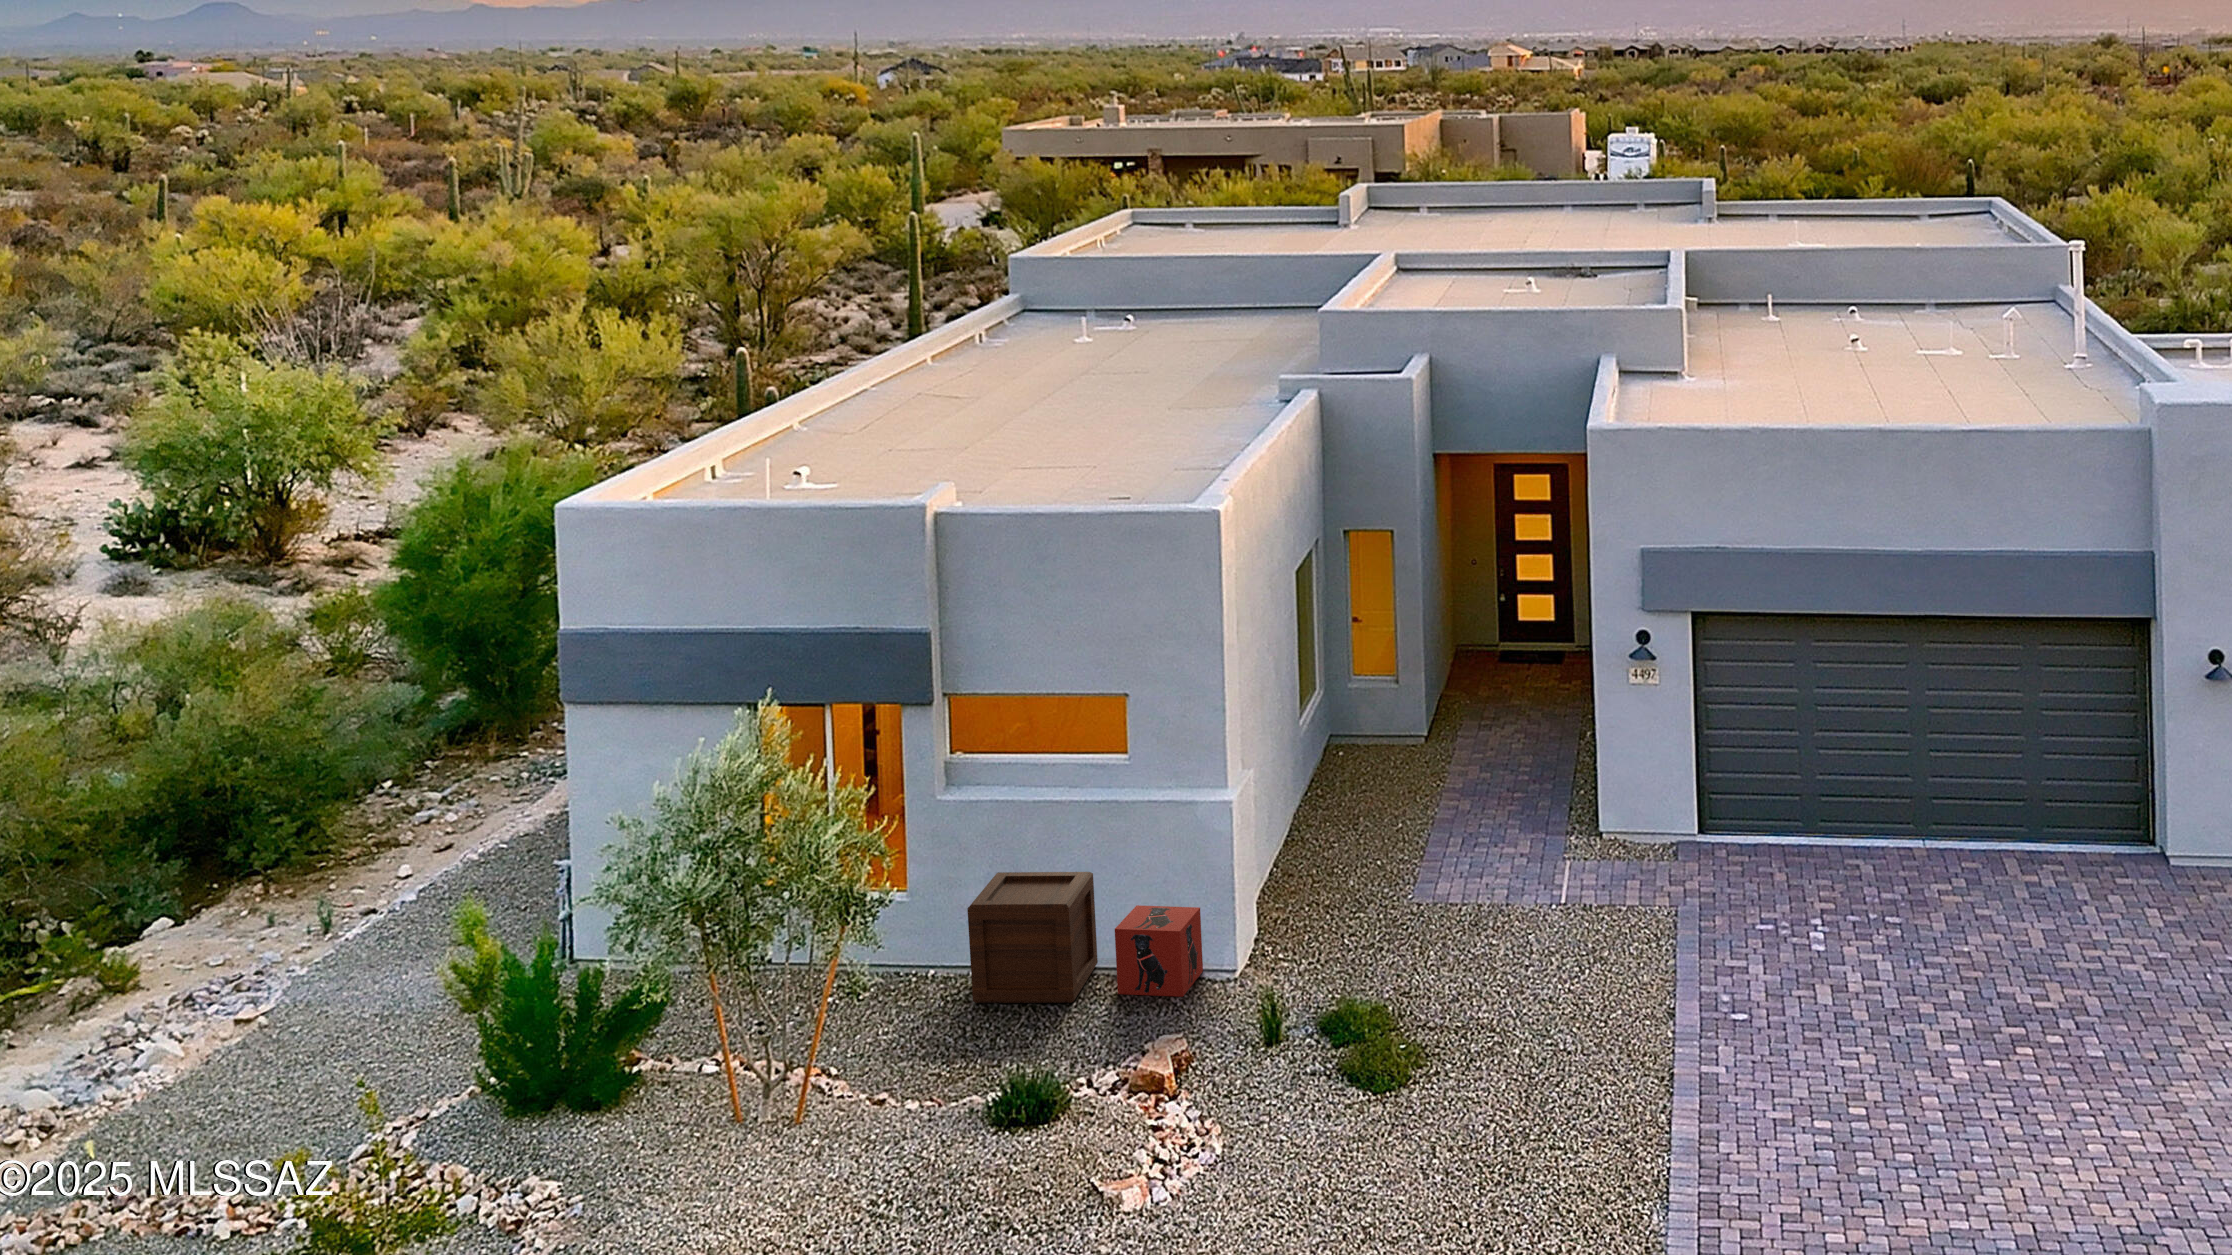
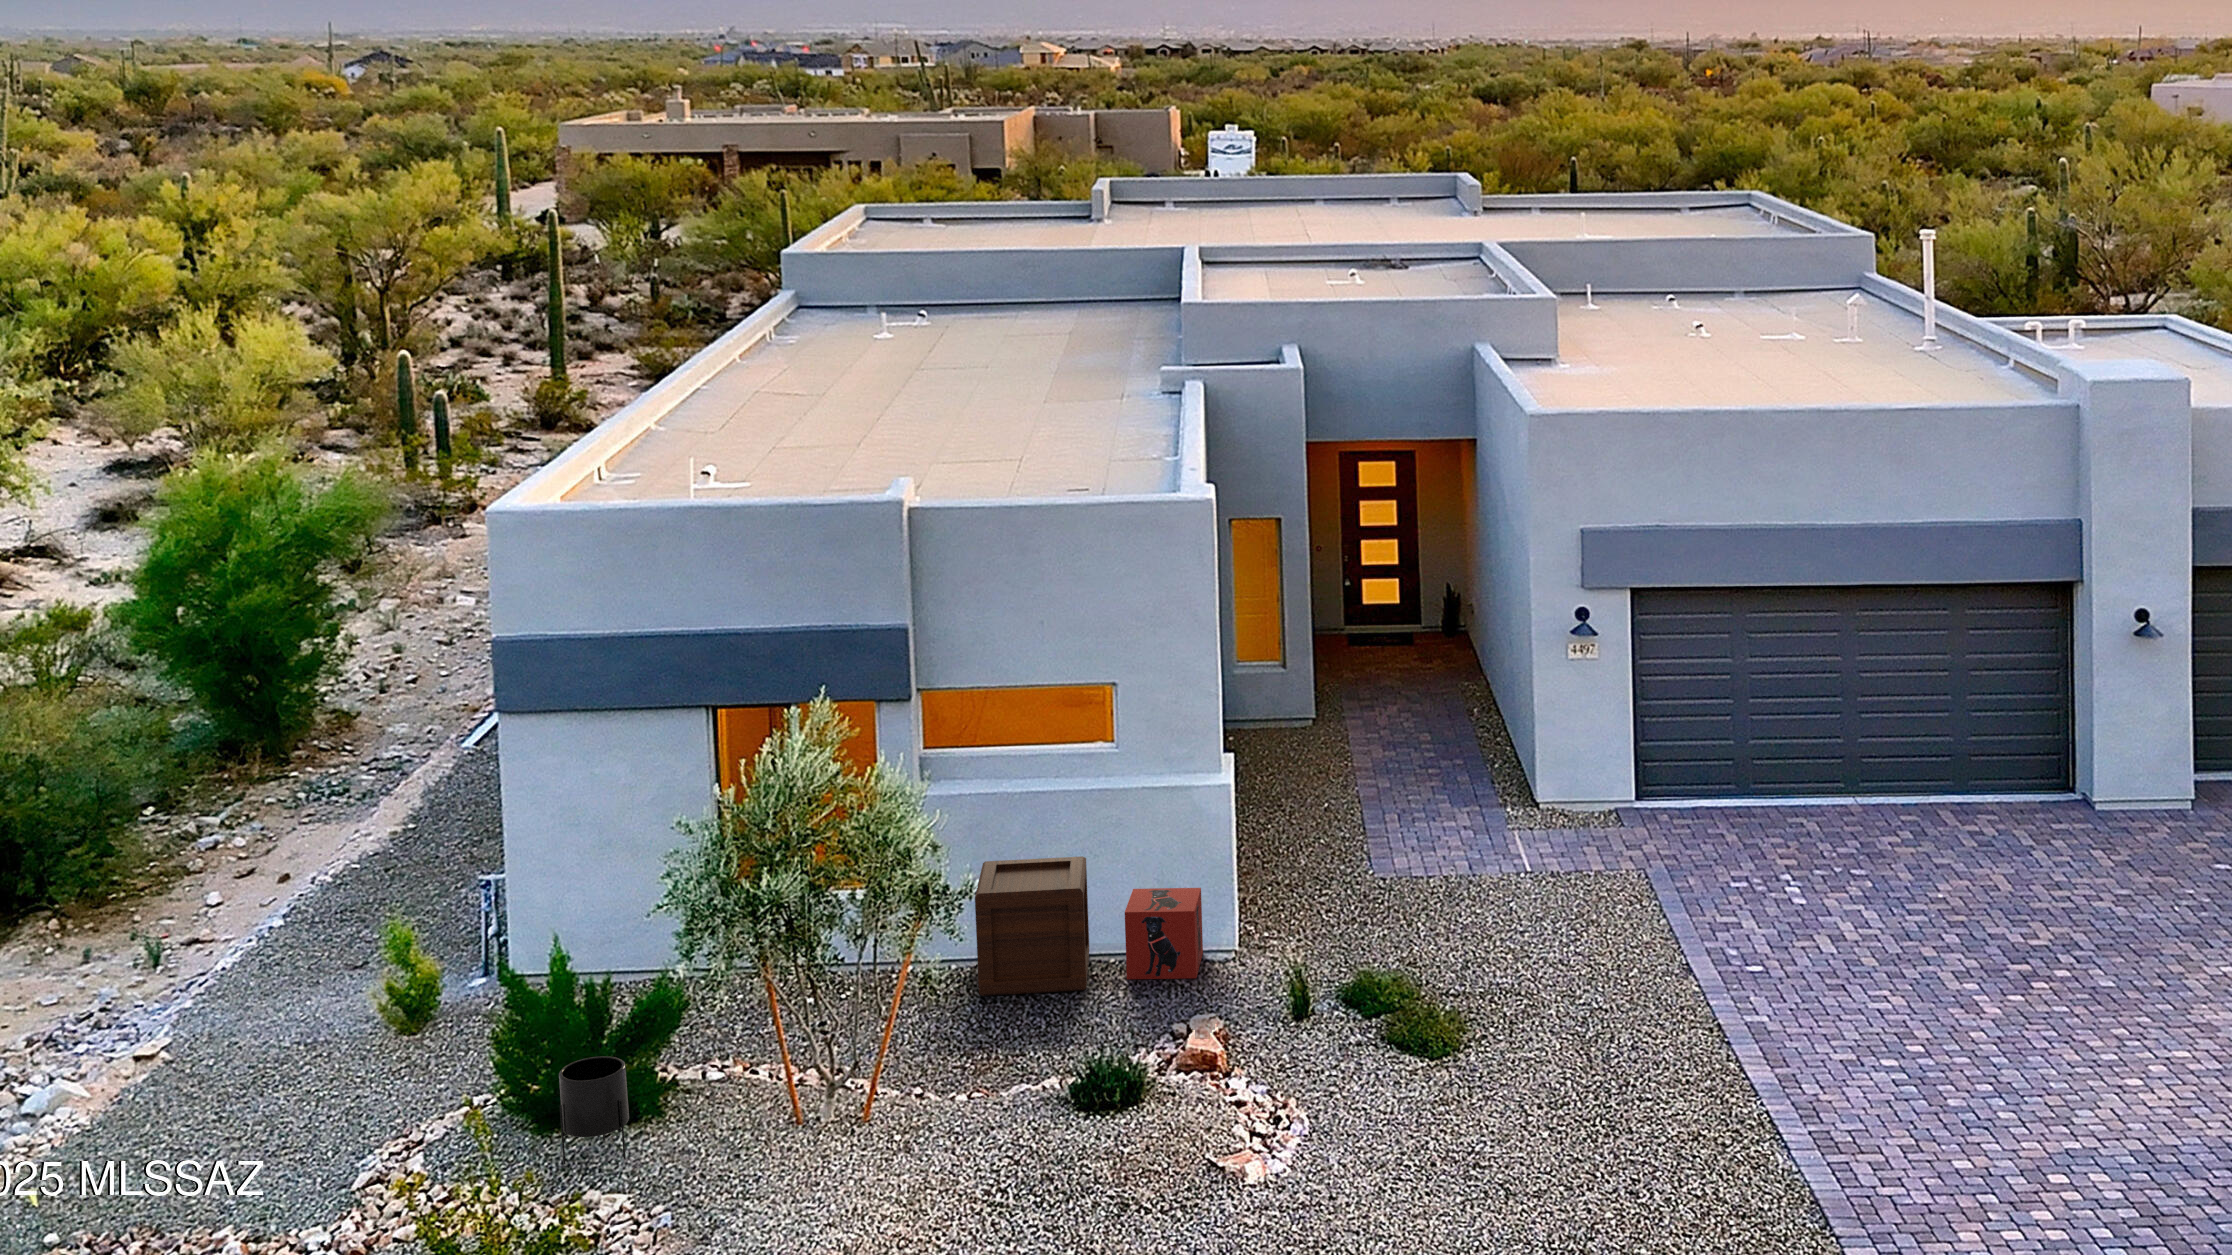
planter: none [516,1046,585,1146] -> present [559,1056,629,1164]

